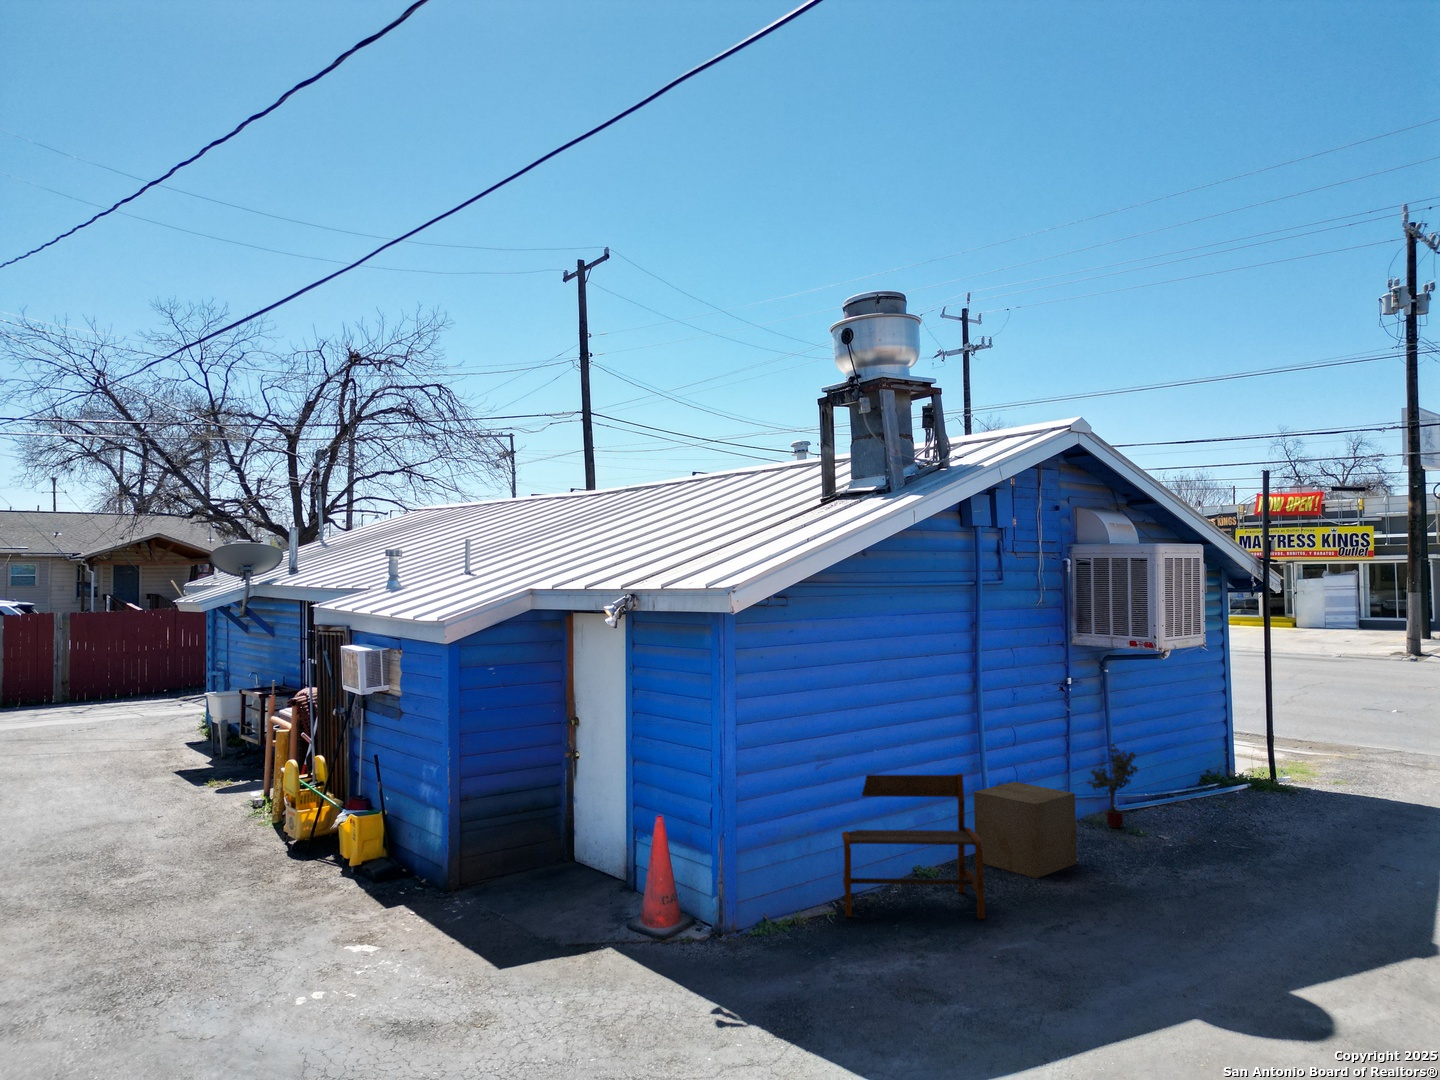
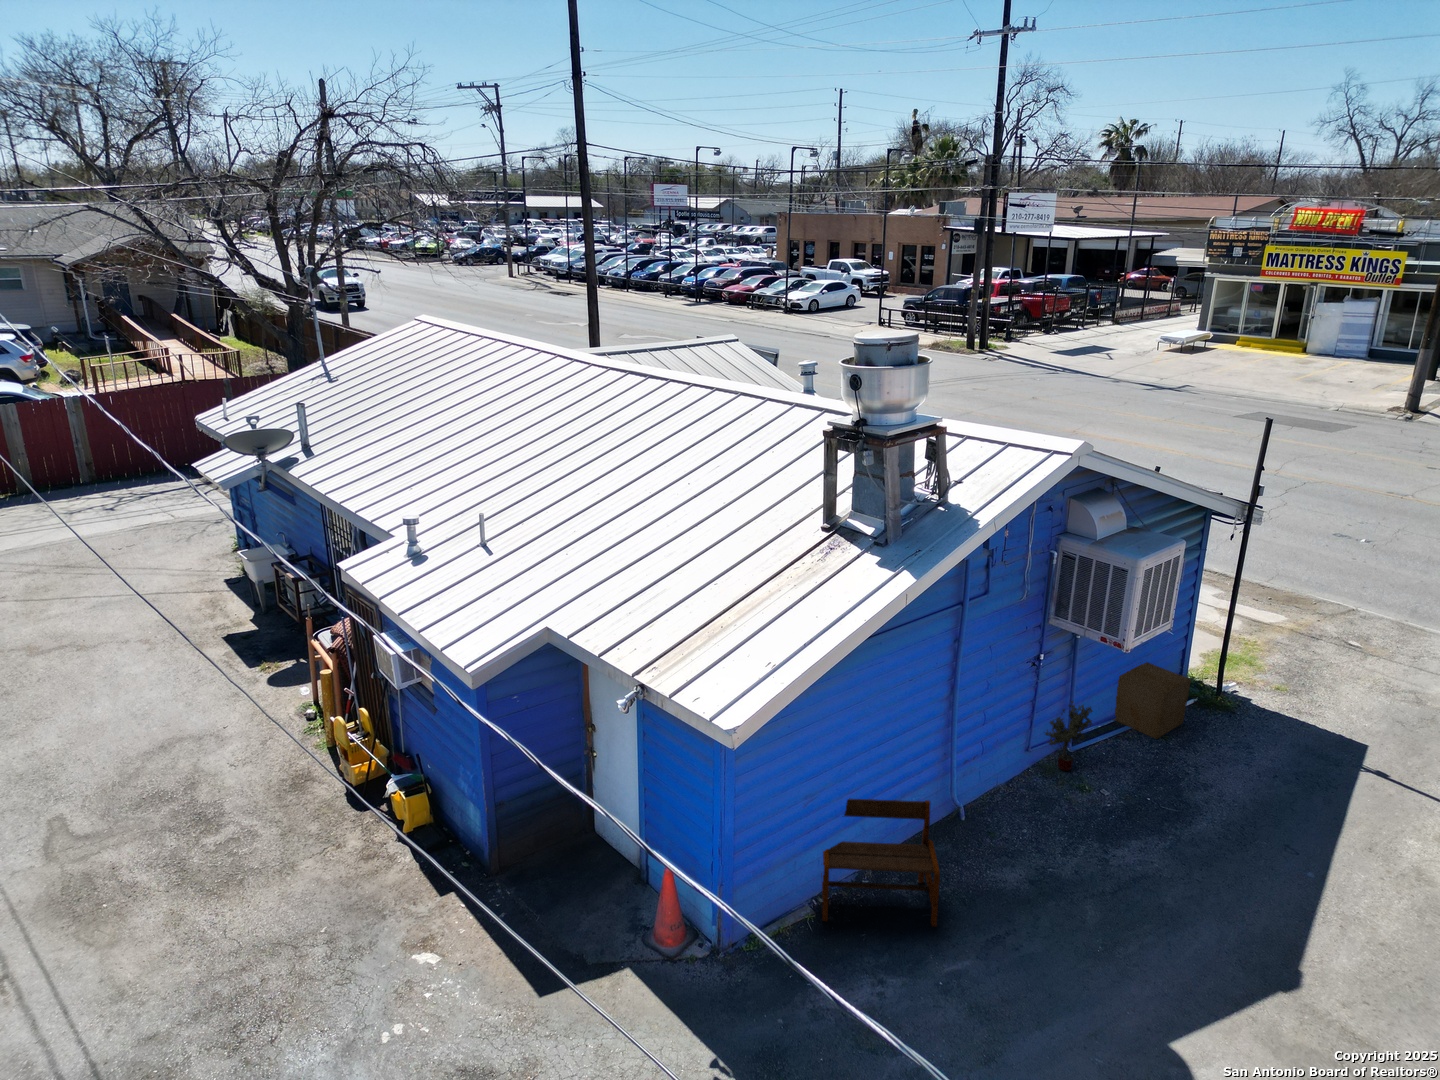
cardboard box: present [974,782,1077,878] -> present [1114,662,1191,739]

